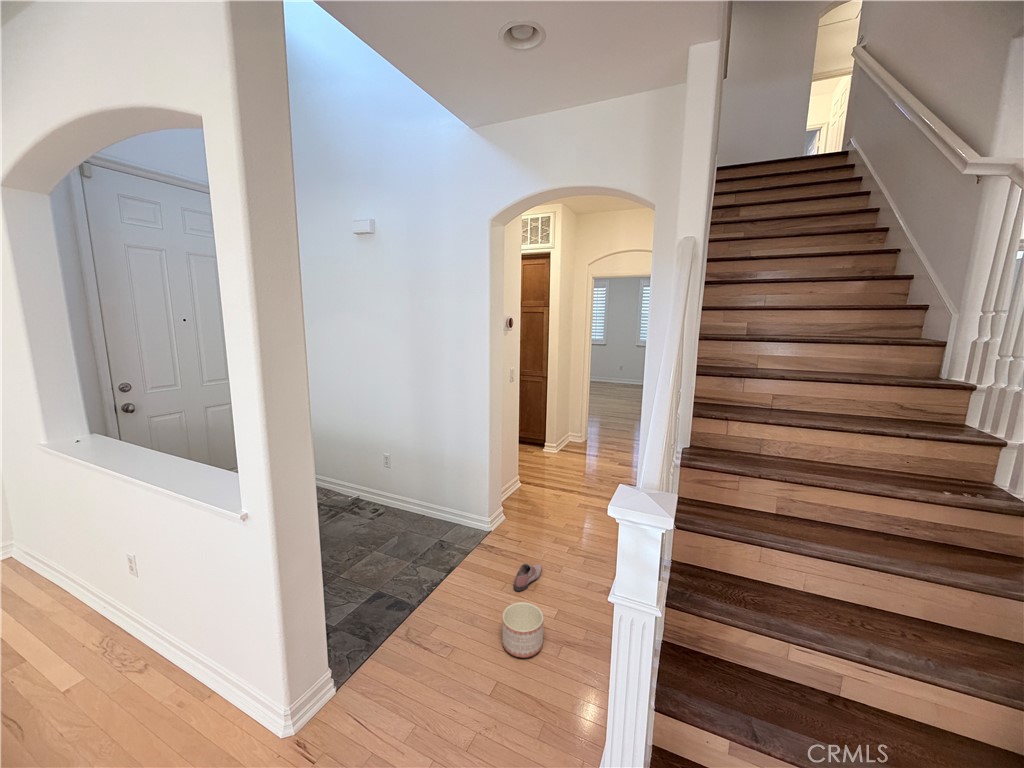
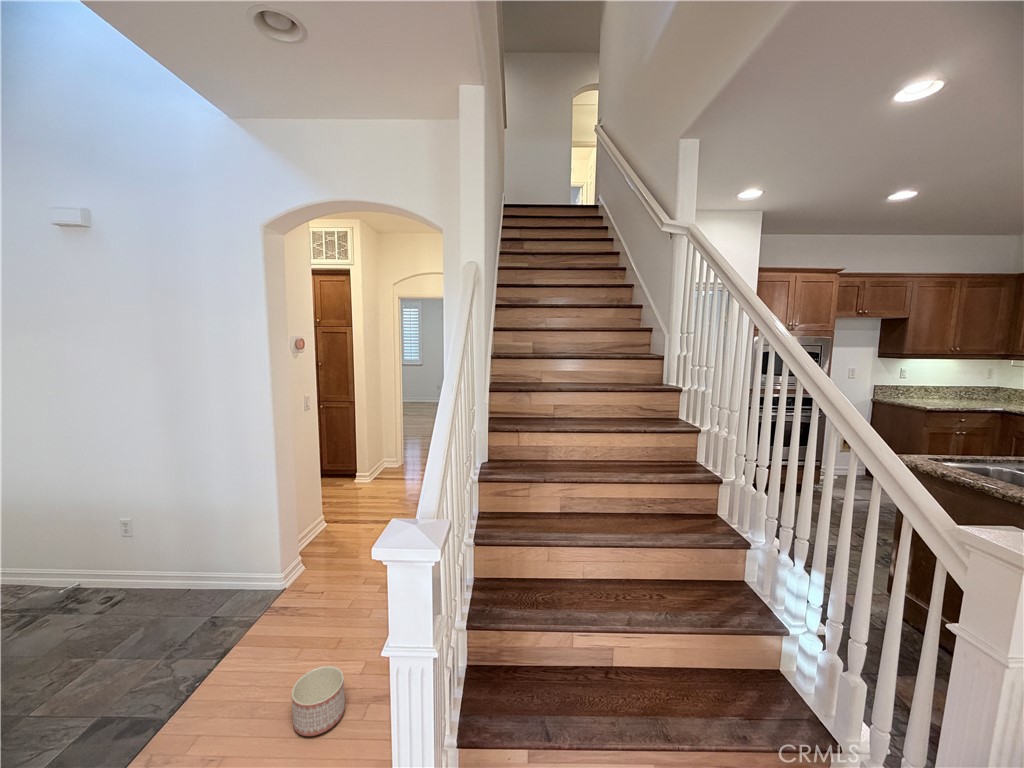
shoe: present [514,564,542,591] -> none [311,615,347,654]

